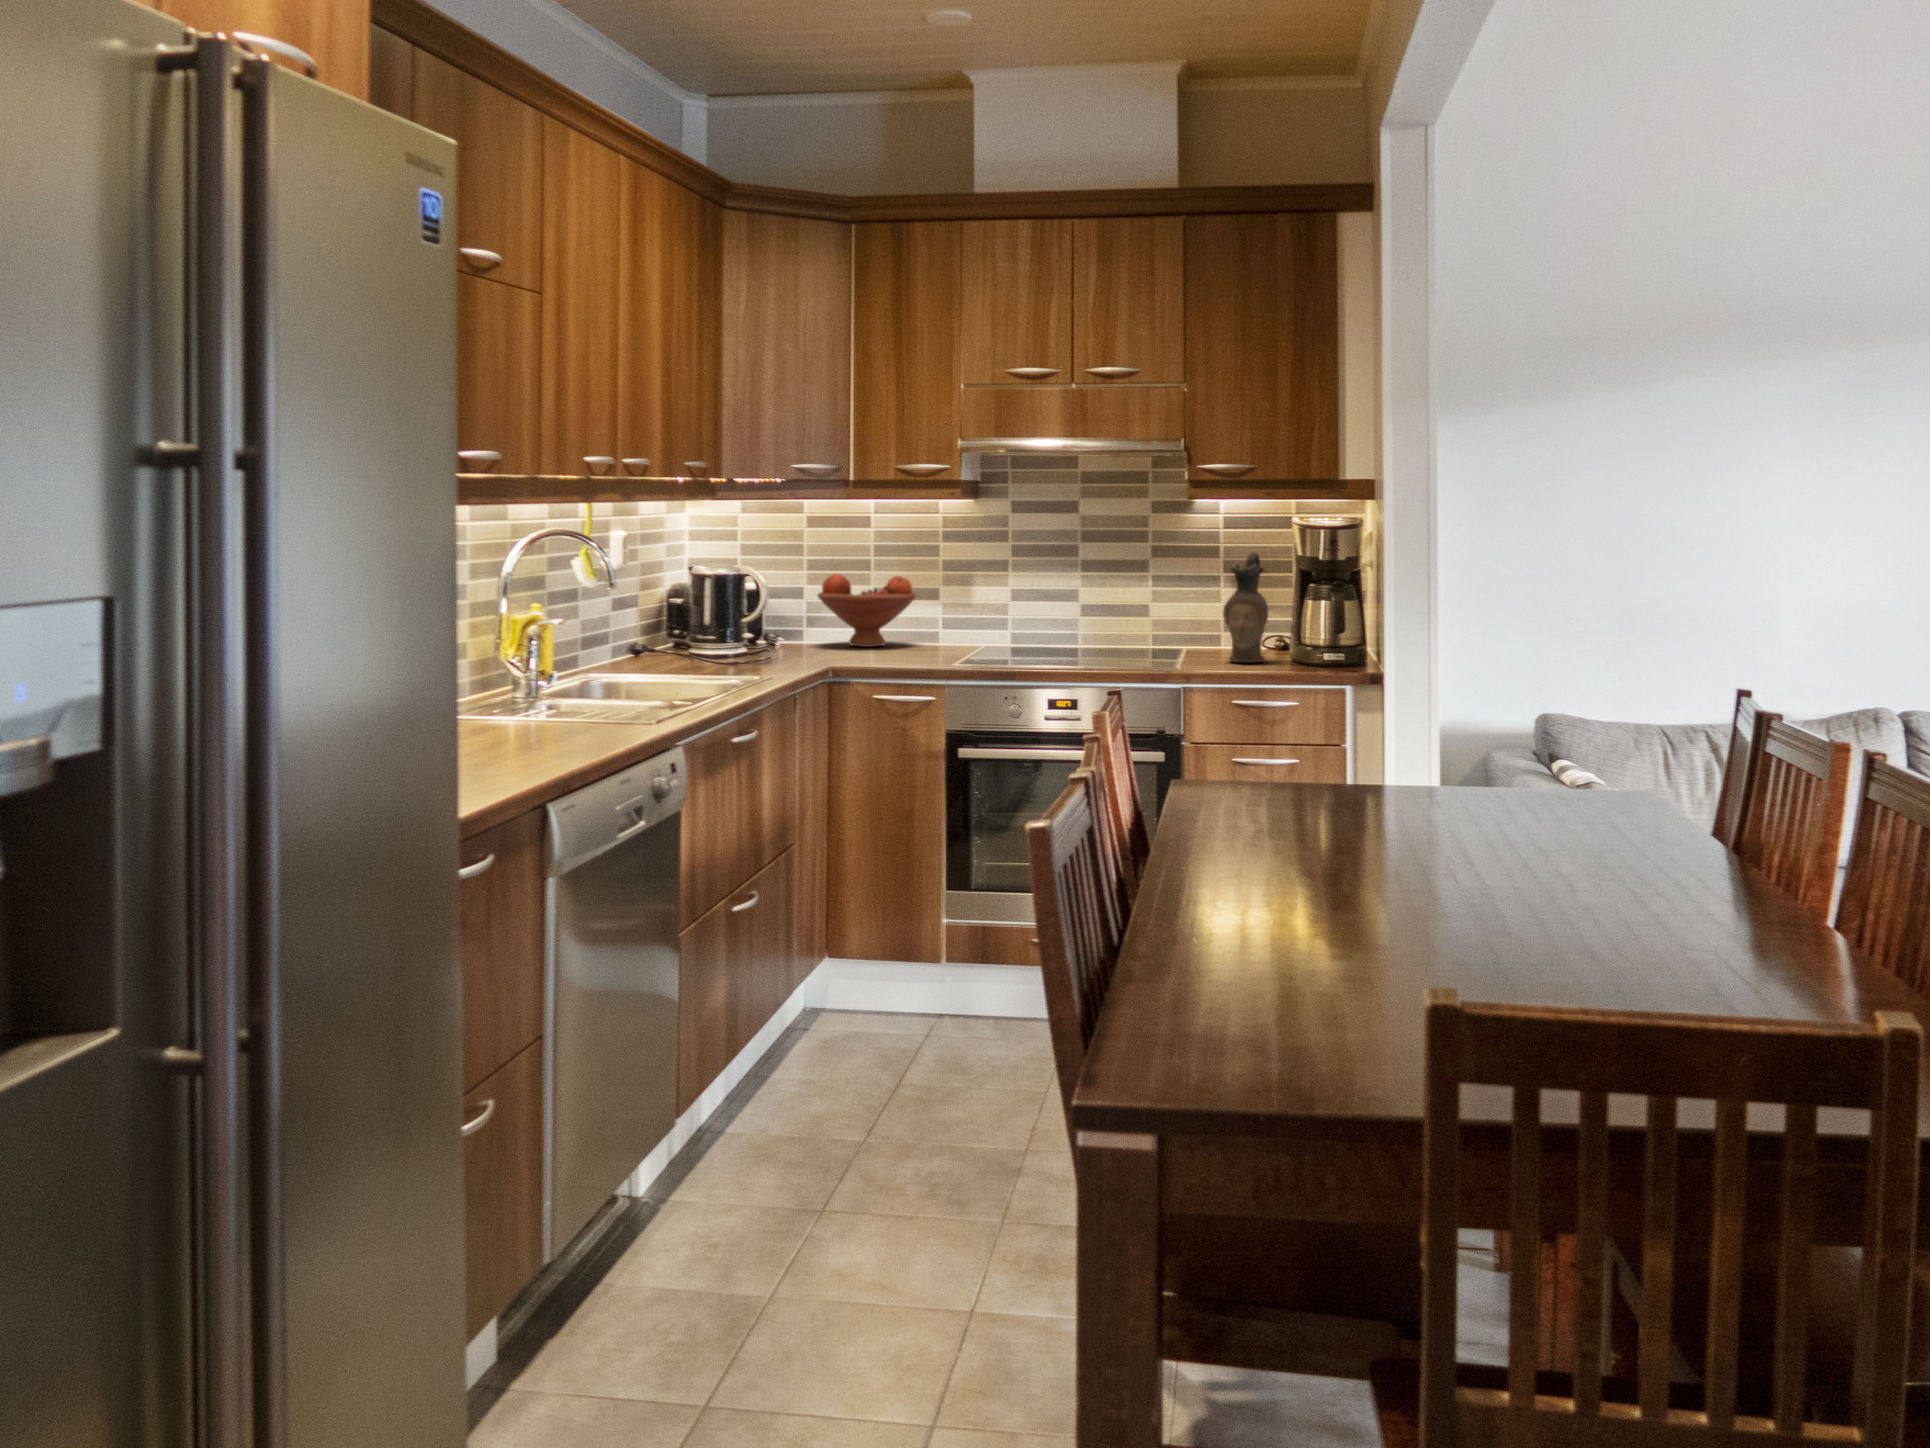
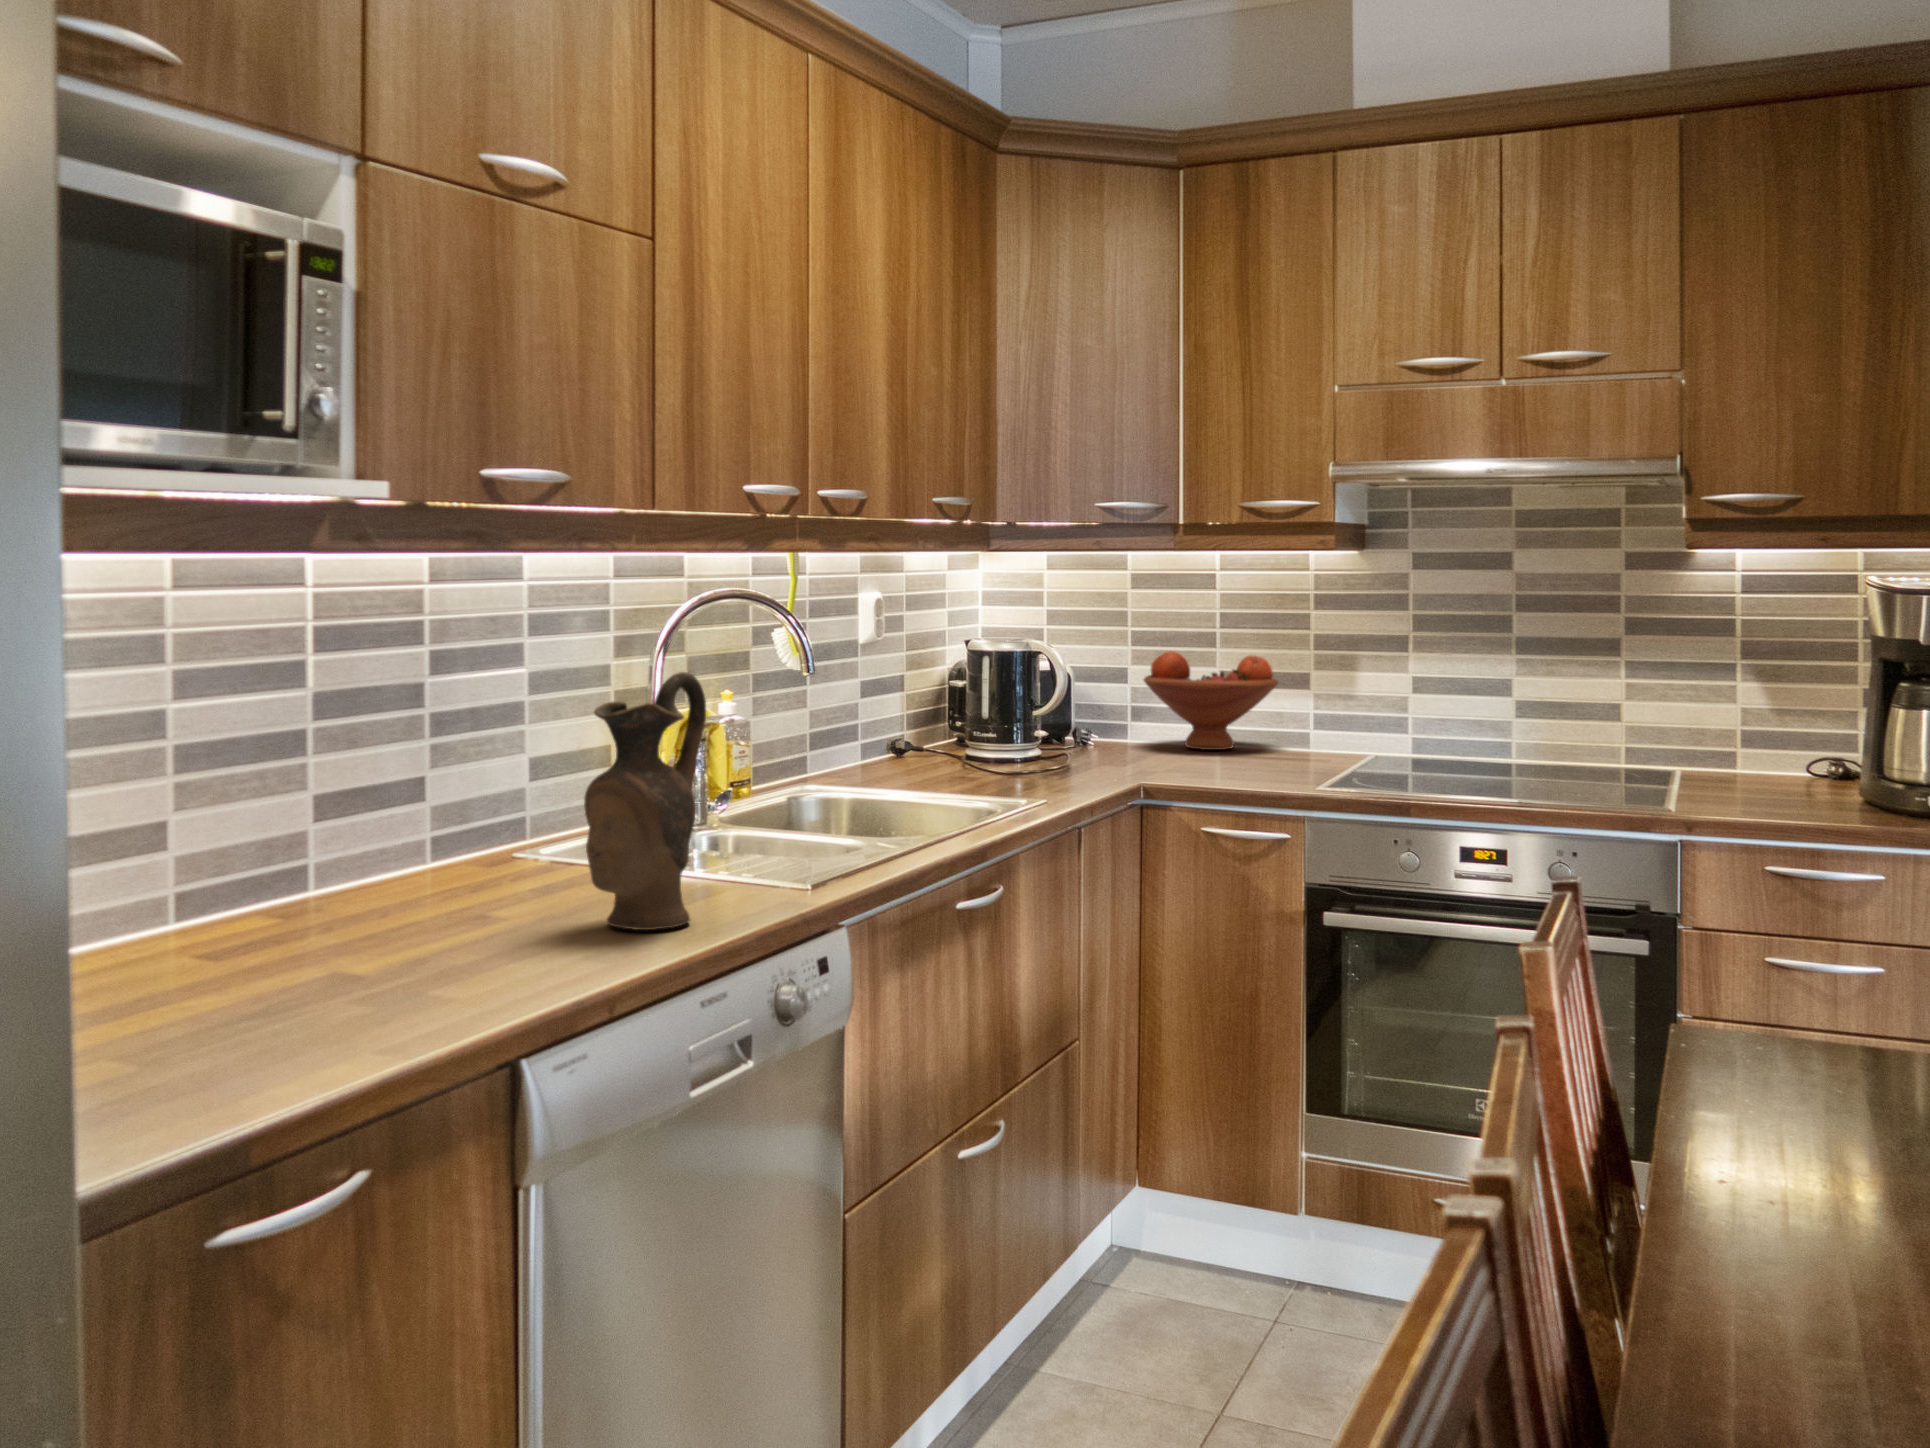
ceramic pitcher: present [1223,552,1268,662] -> present [584,672,706,930]

